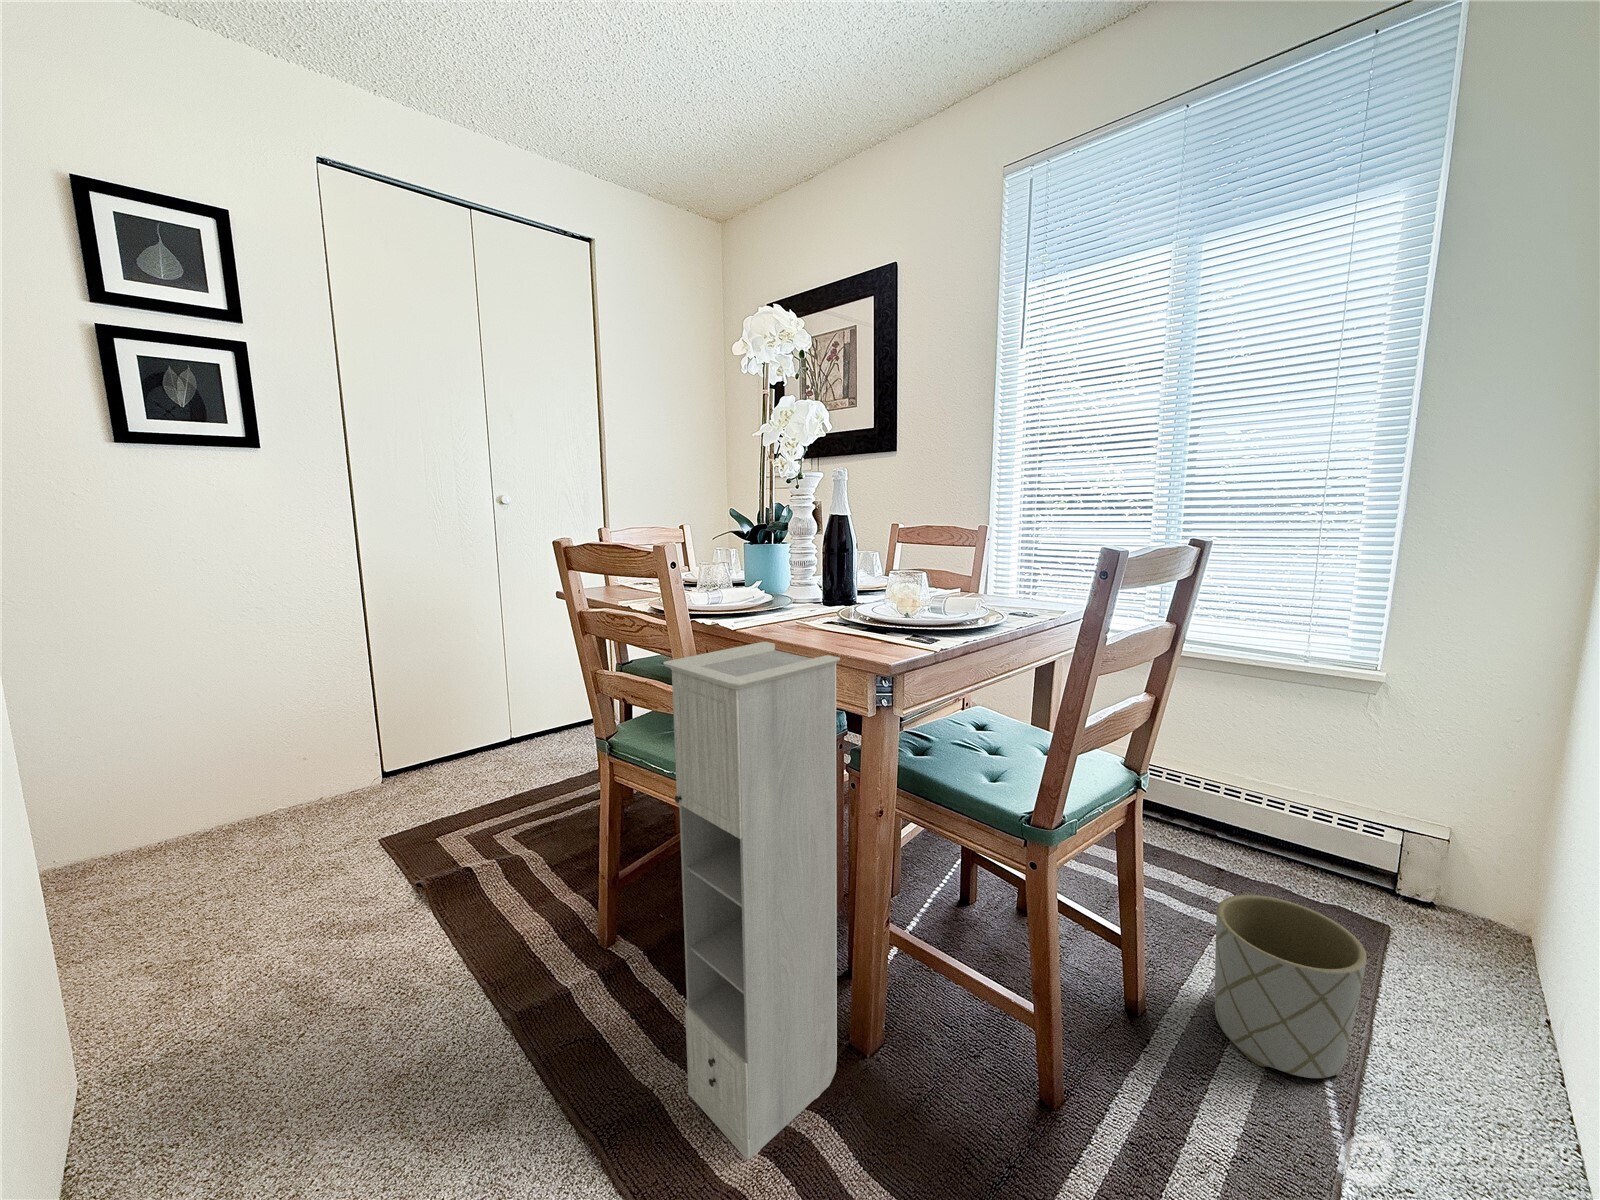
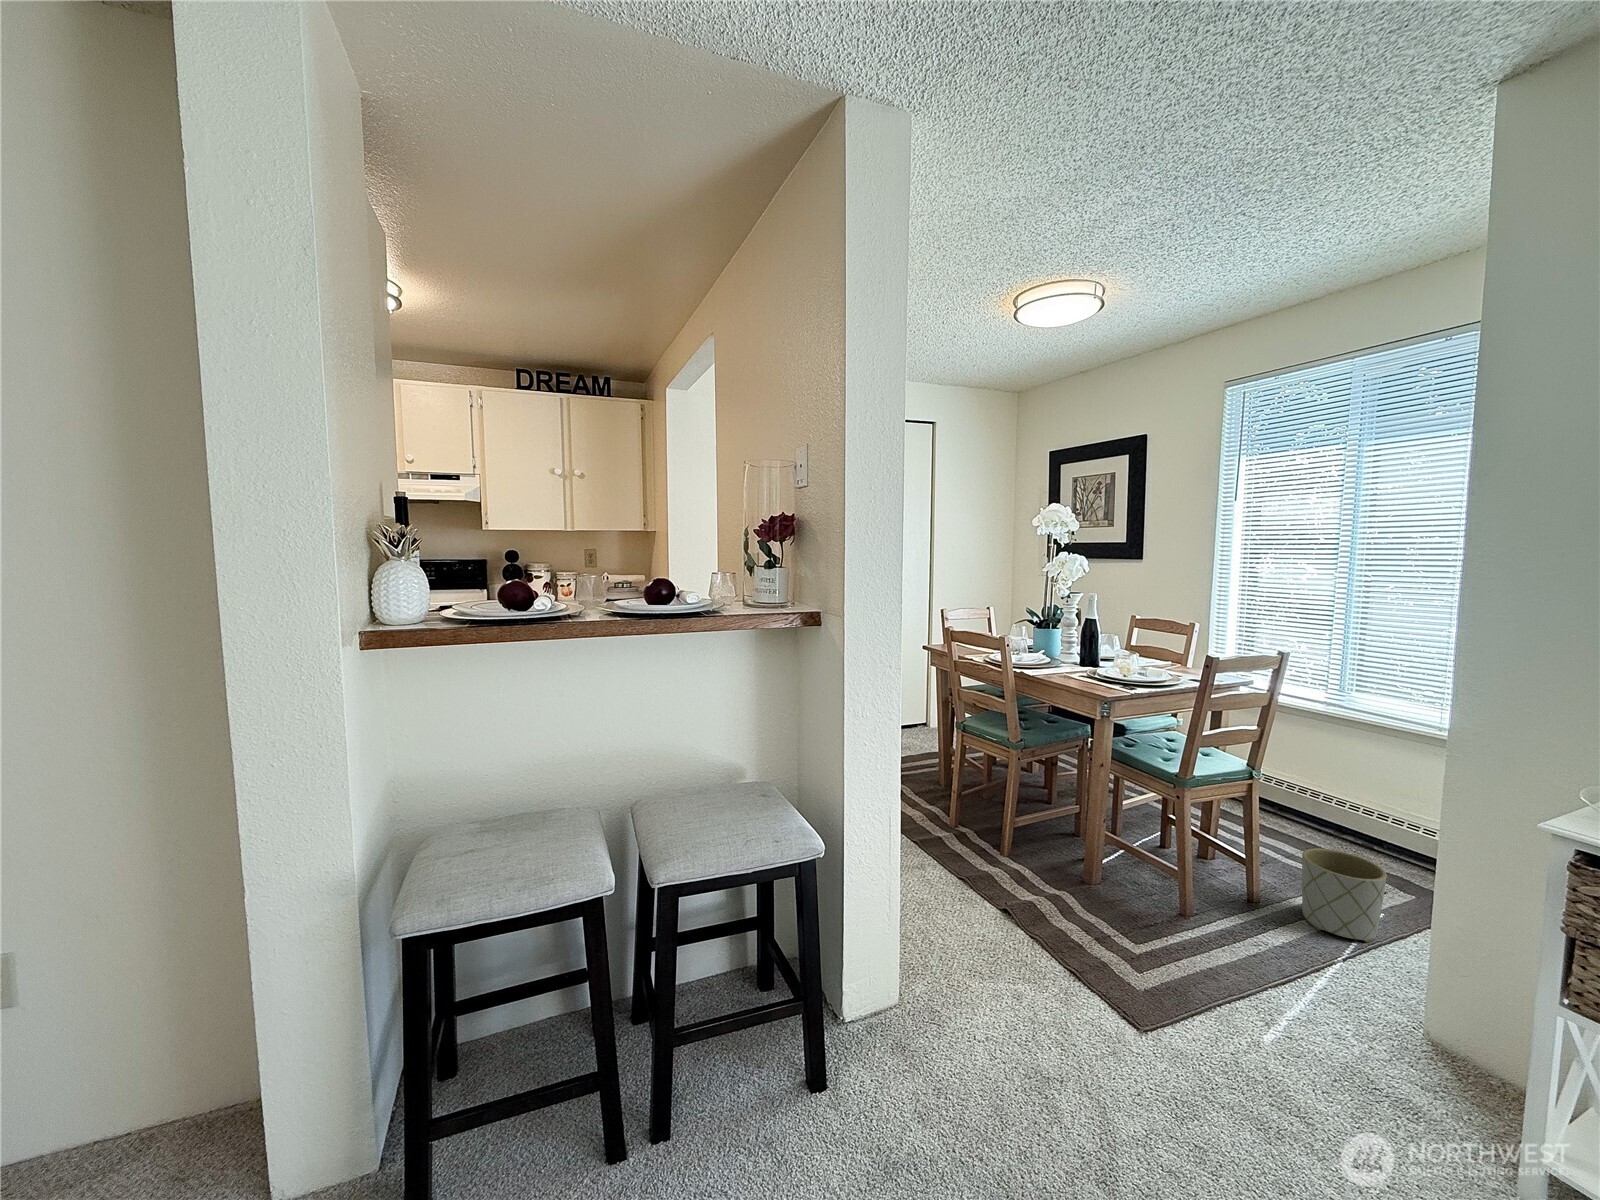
cabinet: present [663,642,840,1160] -> none [1005,682,1085,896]

